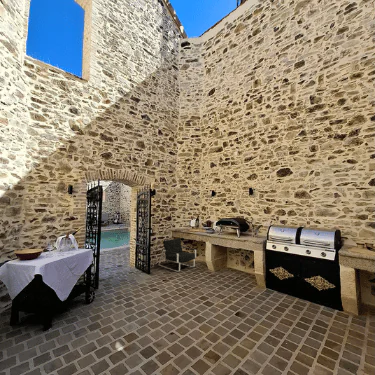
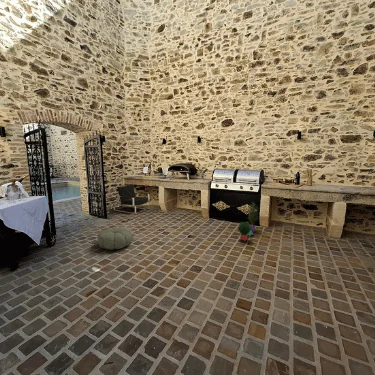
potted plant: none [308,272,341,335] -> present [238,203,258,241]
pouf: none [126,291,167,322] -> present [98,227,133,250]

